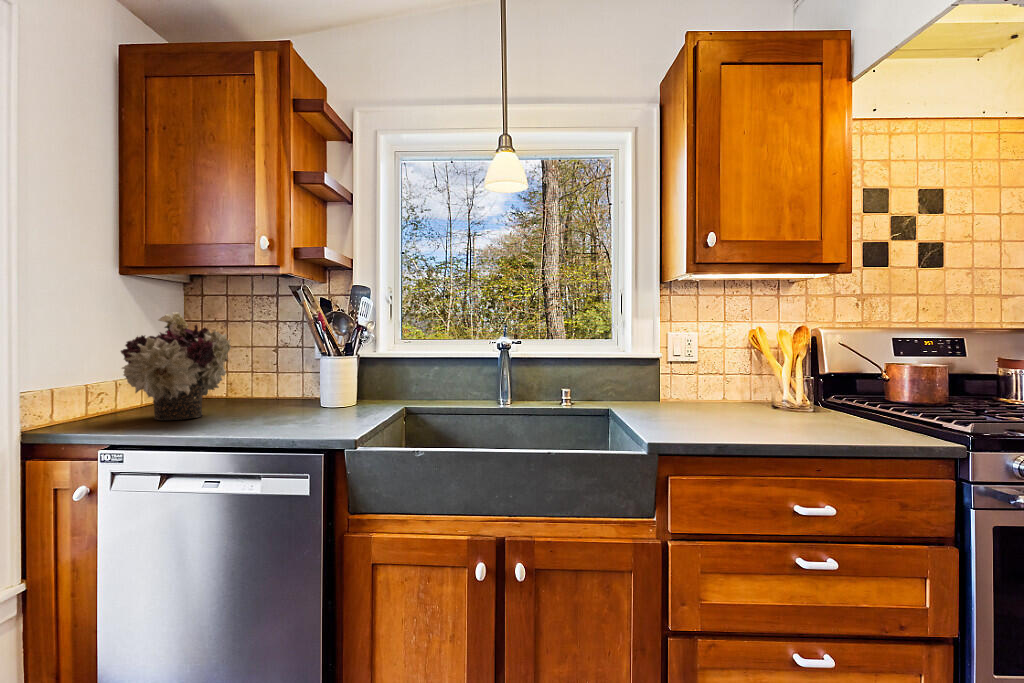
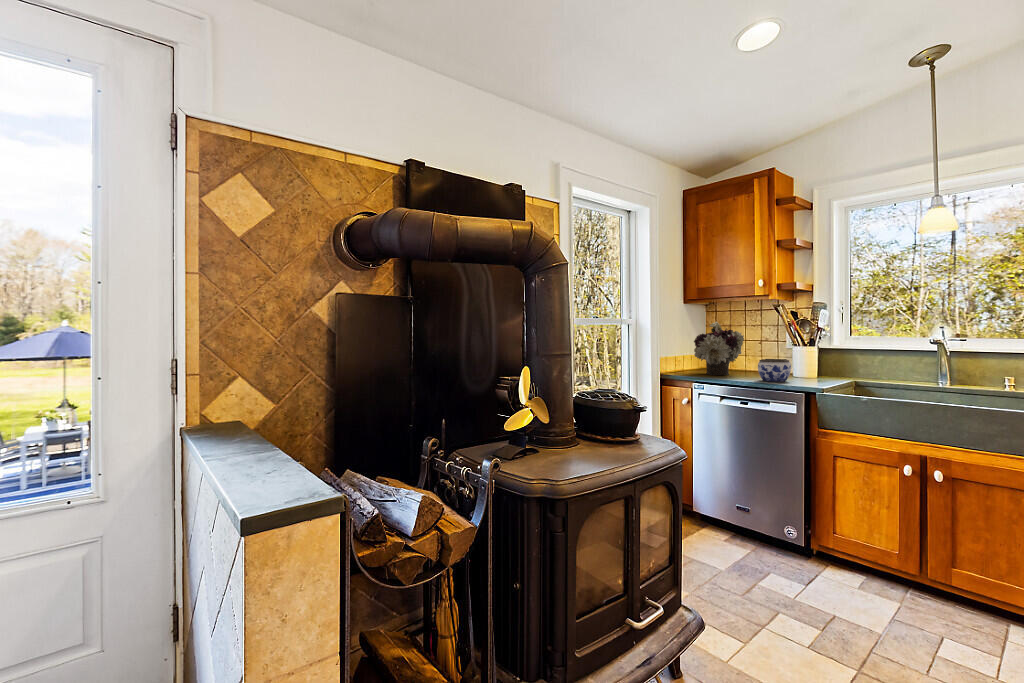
jar: none [243,385,306,431] -> present [758,359,791,382]

